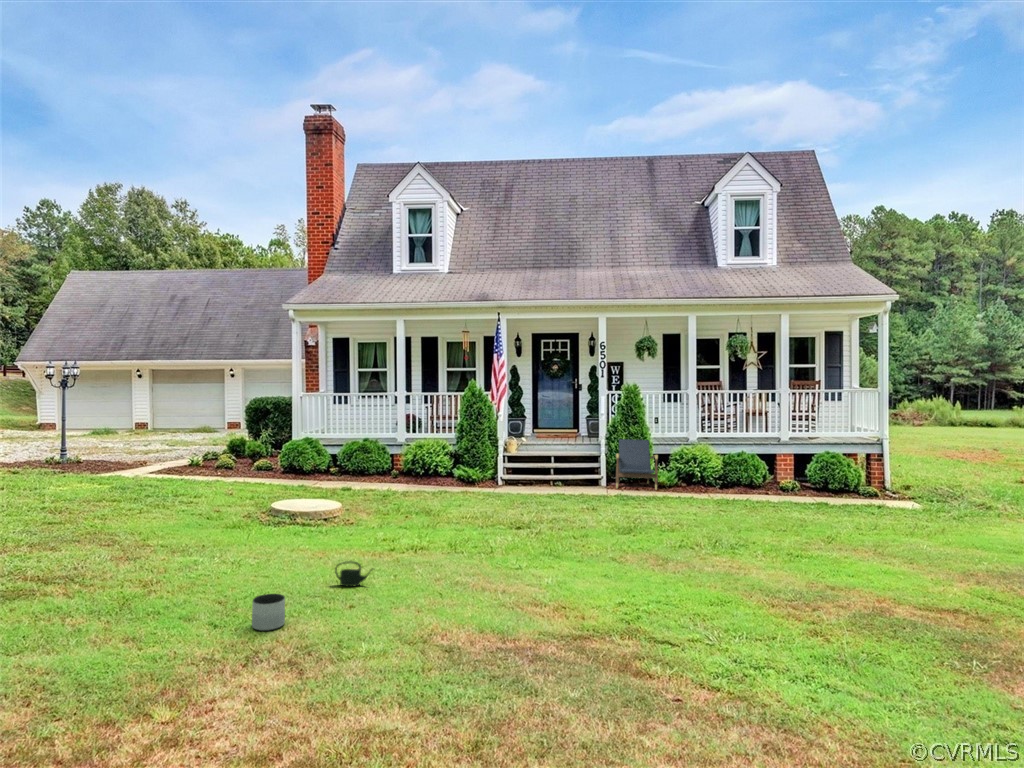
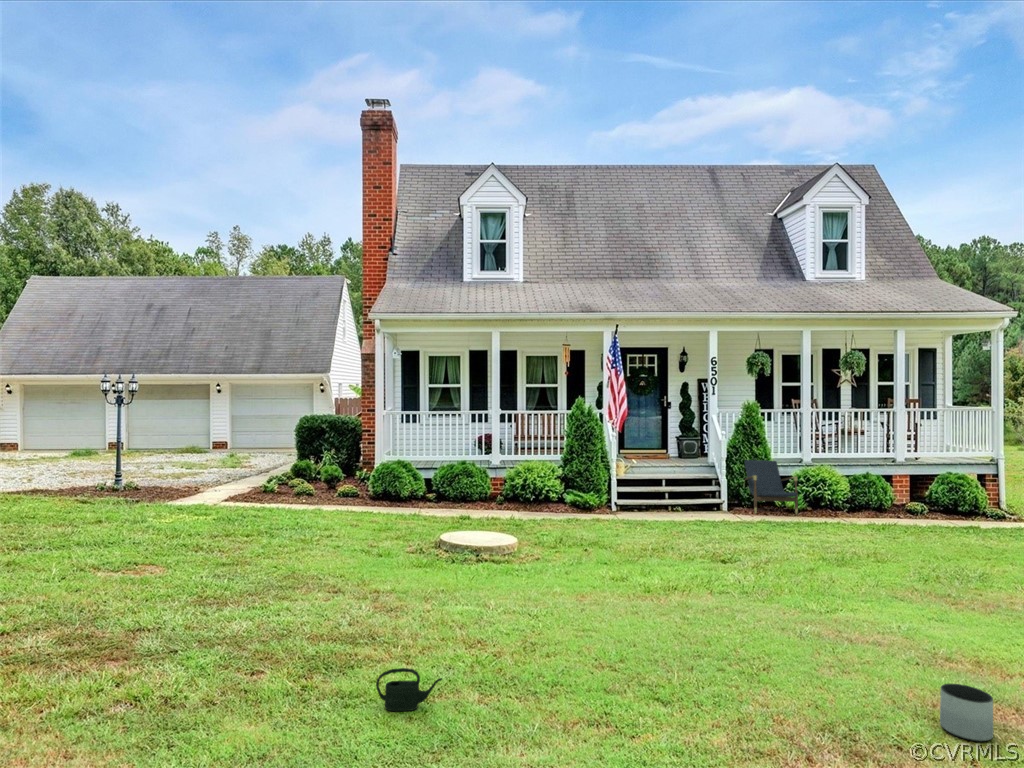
watering can: present [335,561,370,586] -> present [376,668,442,711]
planter: present [252,594,285,631] -> present [940,684,994,742]

